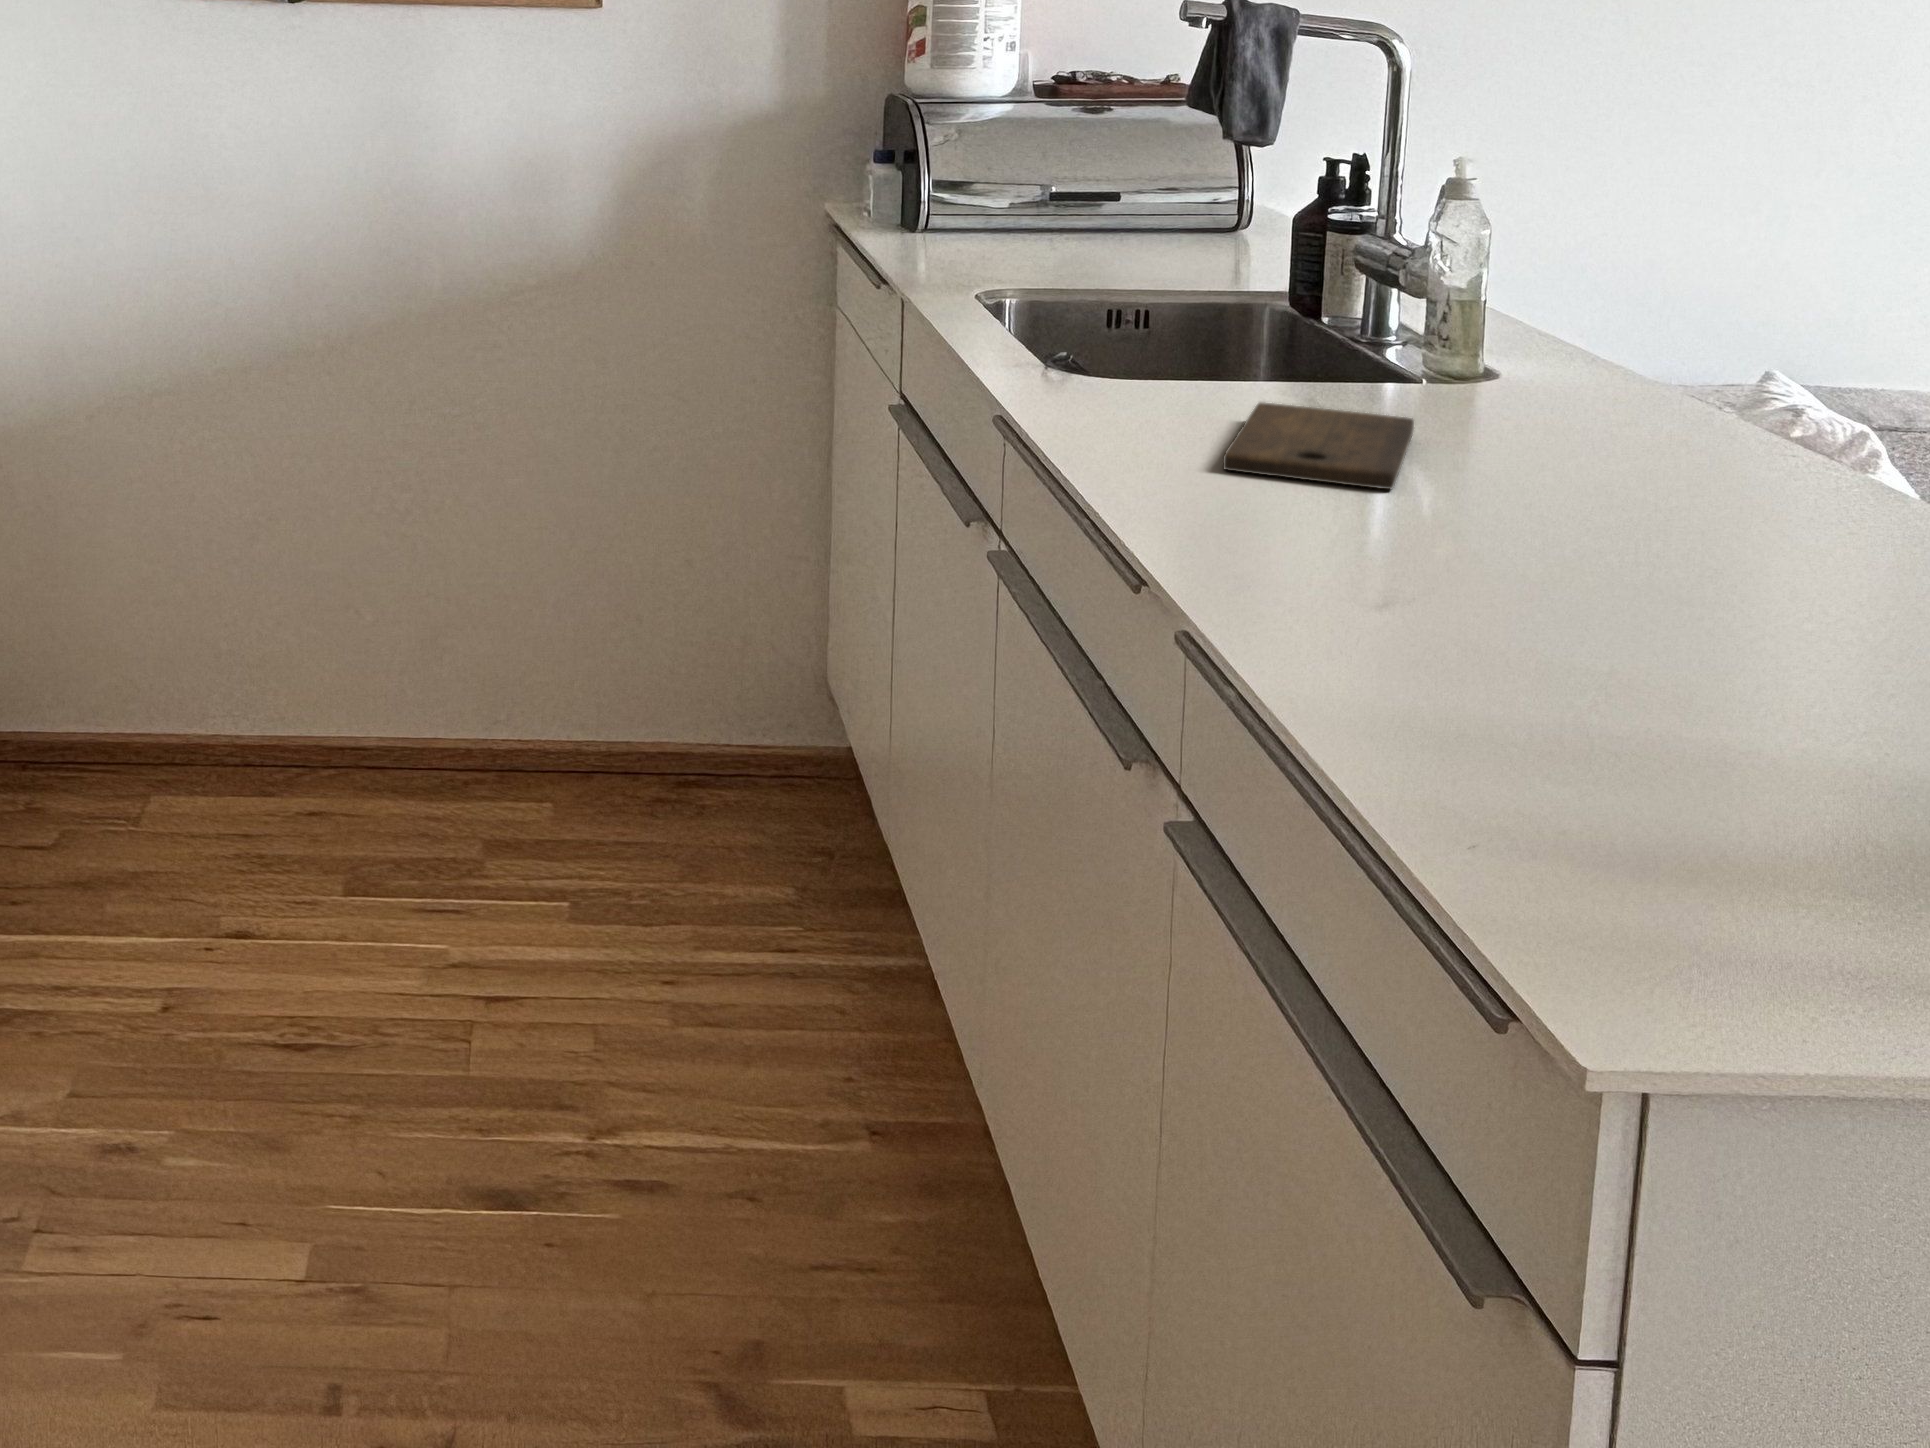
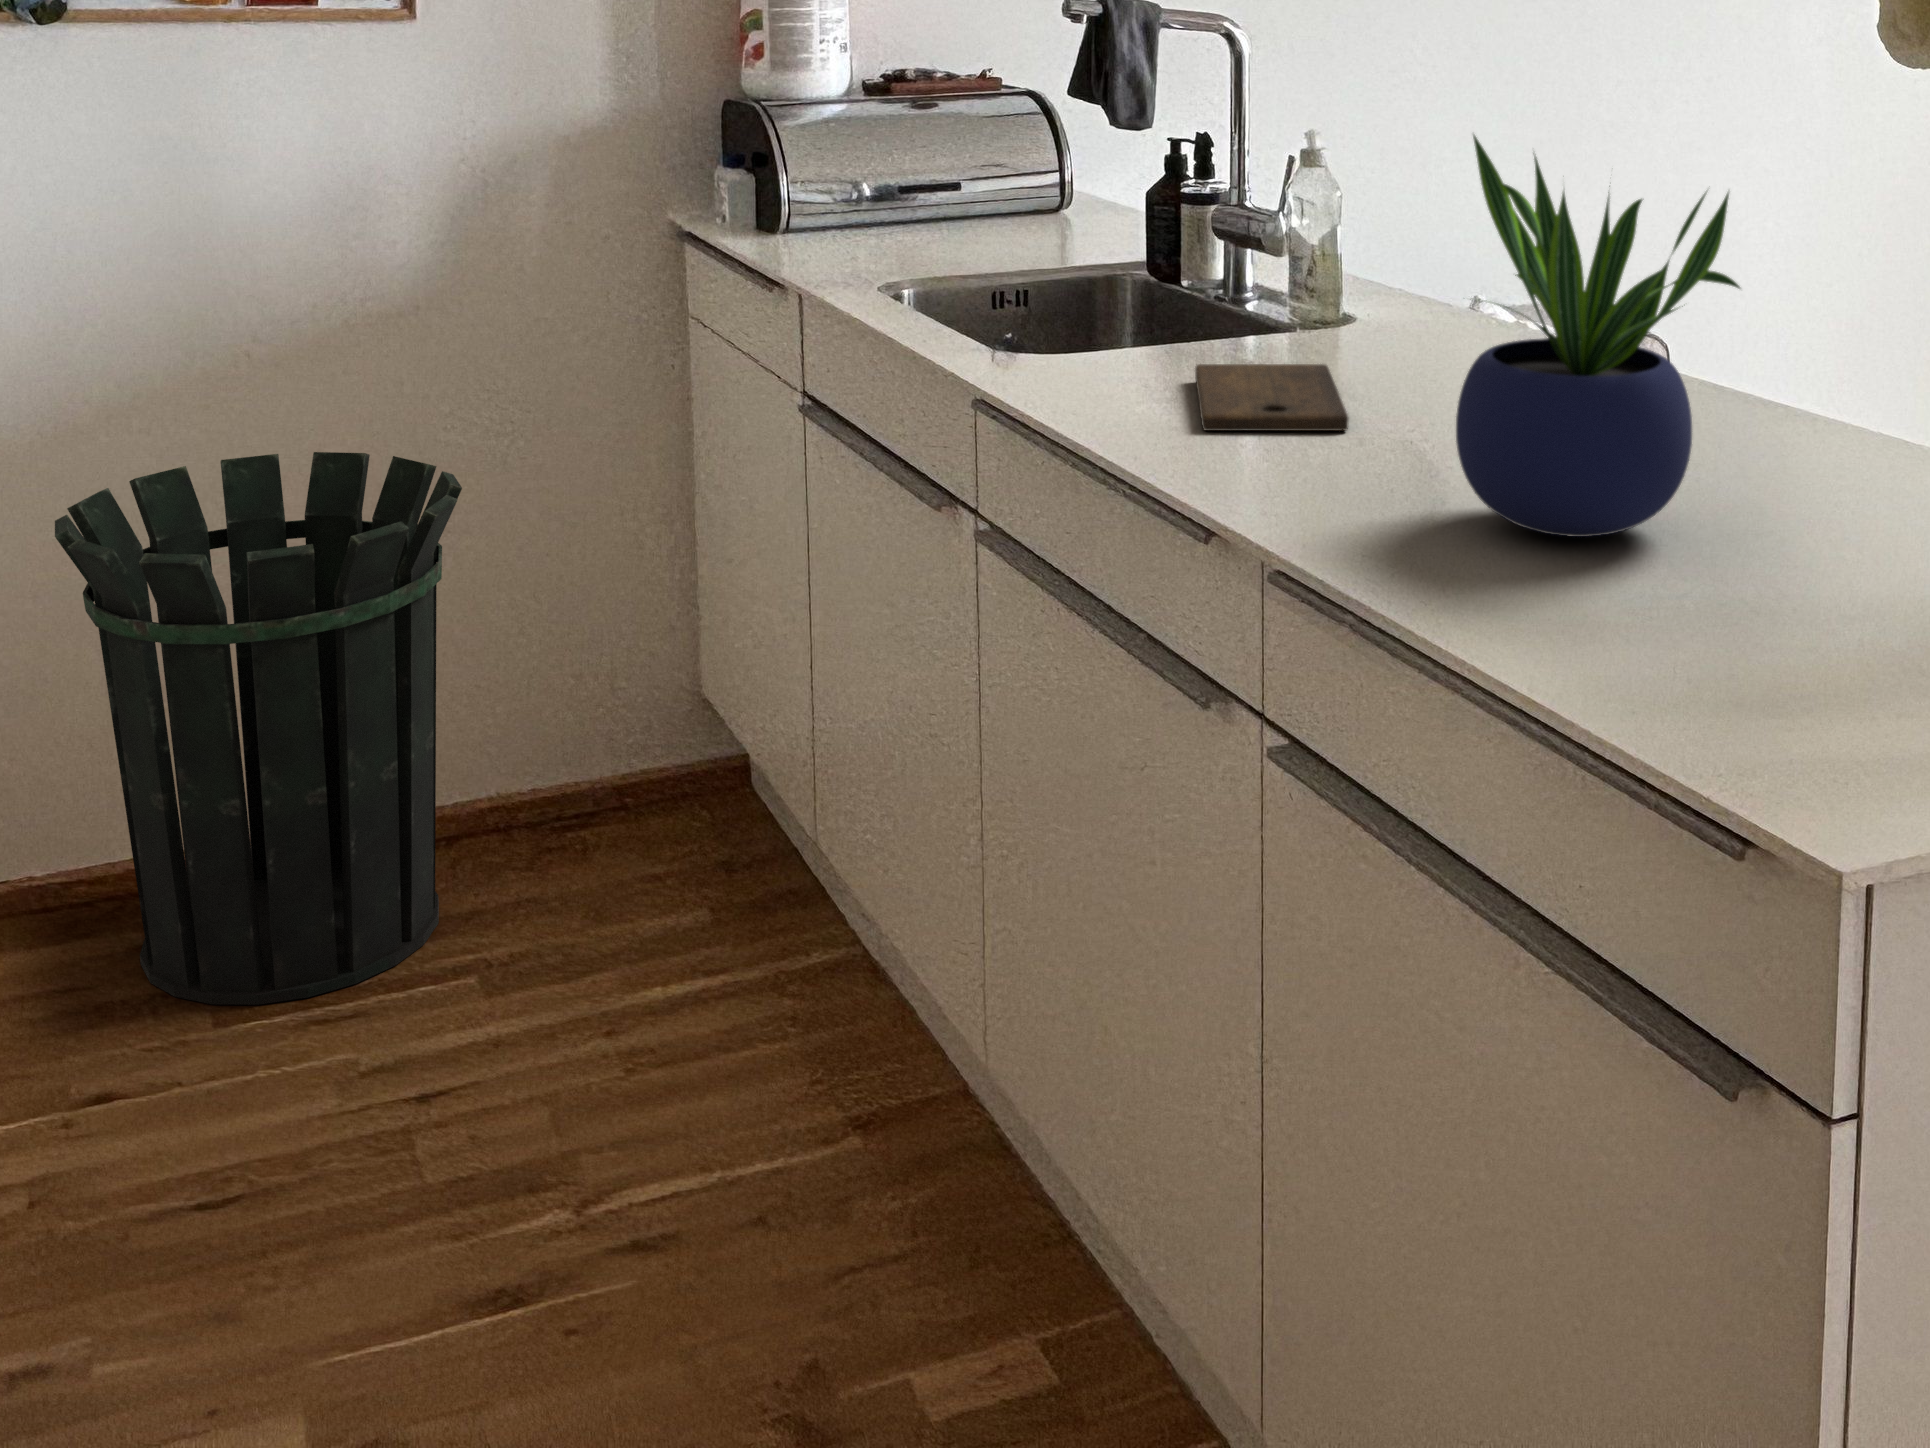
potted plant: none [1444,159,1810,635] -> present [1456,135,1740,537]
waste bin: none [252,402,595,898] -> present [55,452,462,1005]

